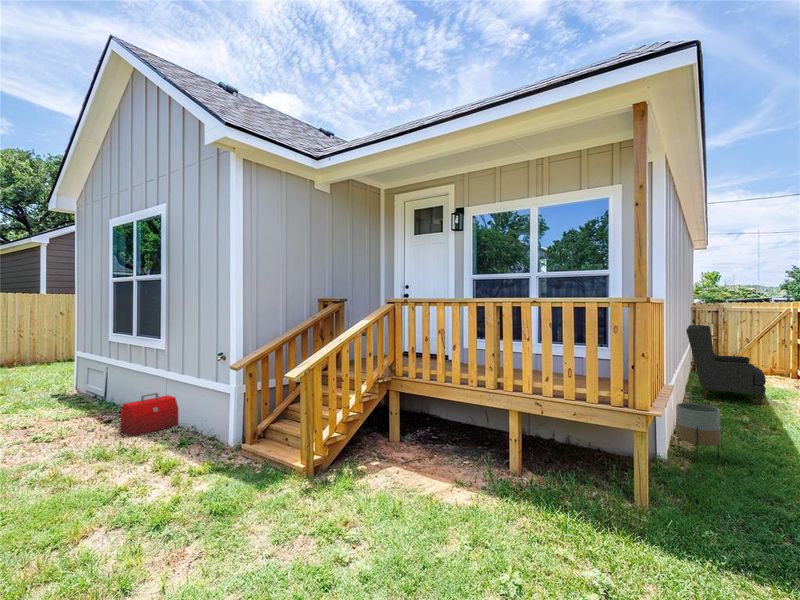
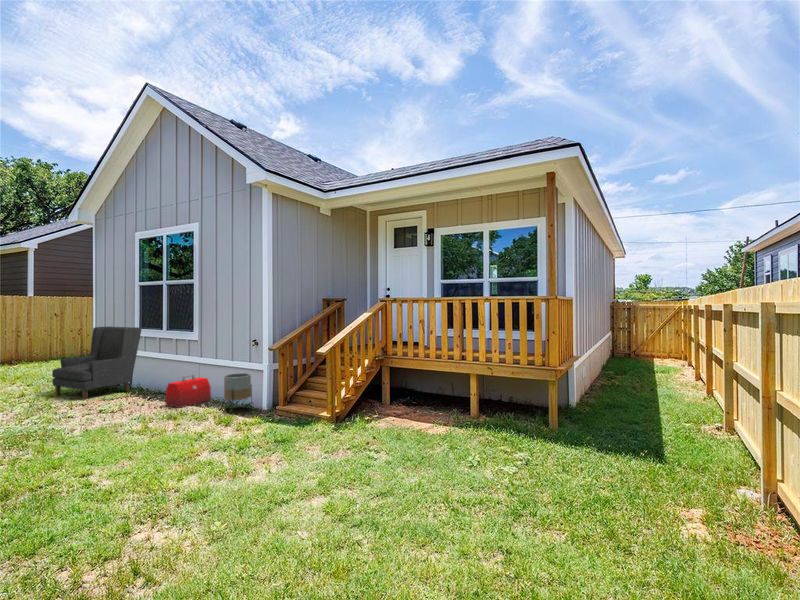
chair: present [686,325,766,405] -> present [52,327,142,400]
planter: present [676,403,721,462] -> present [224,373,252,402]

